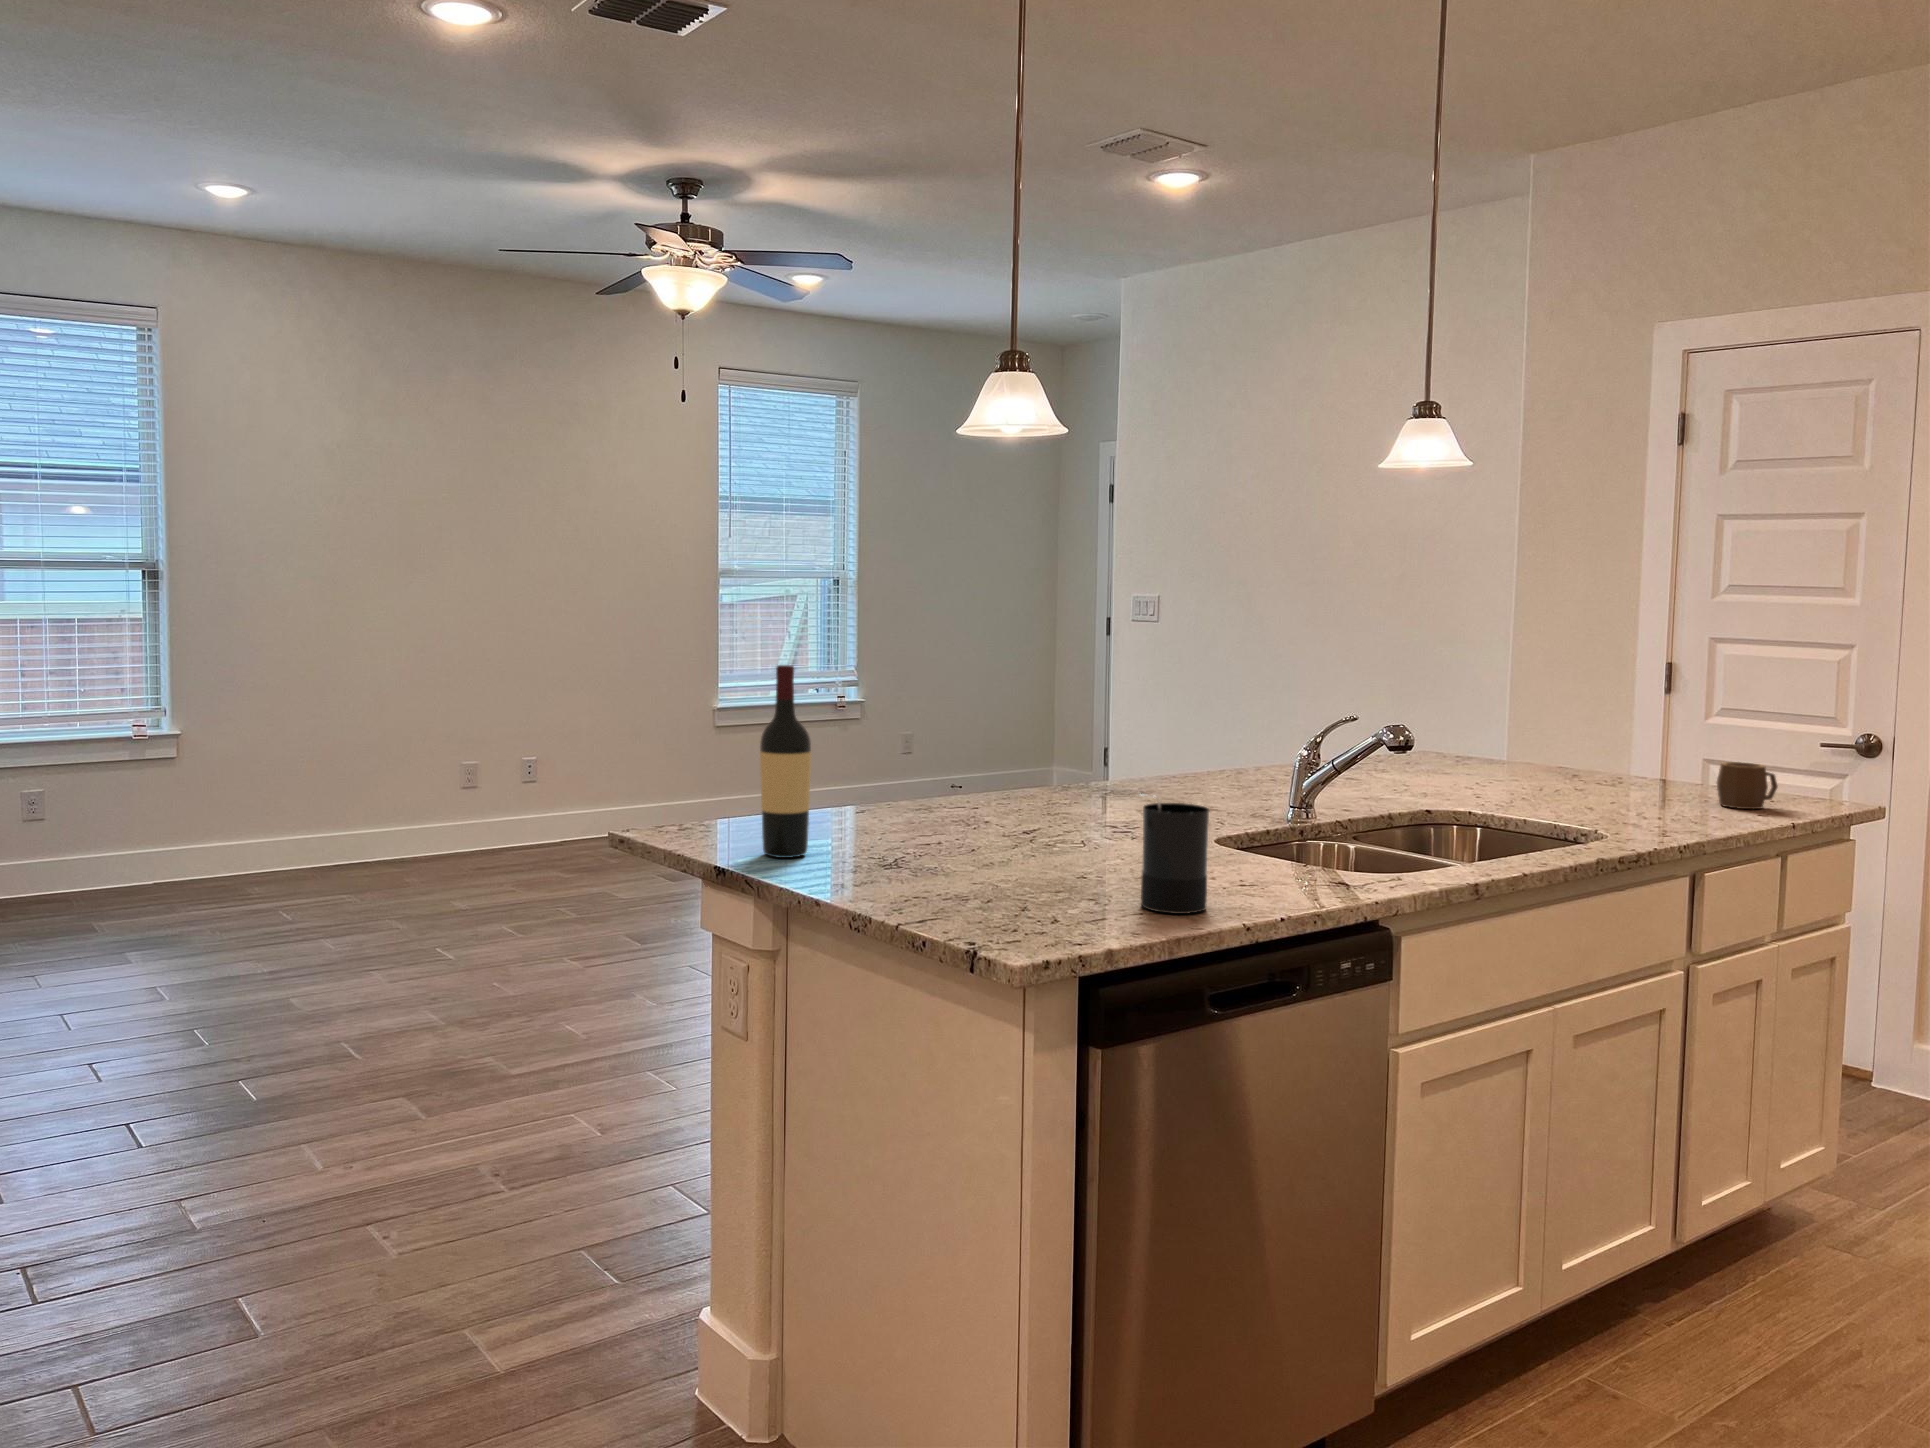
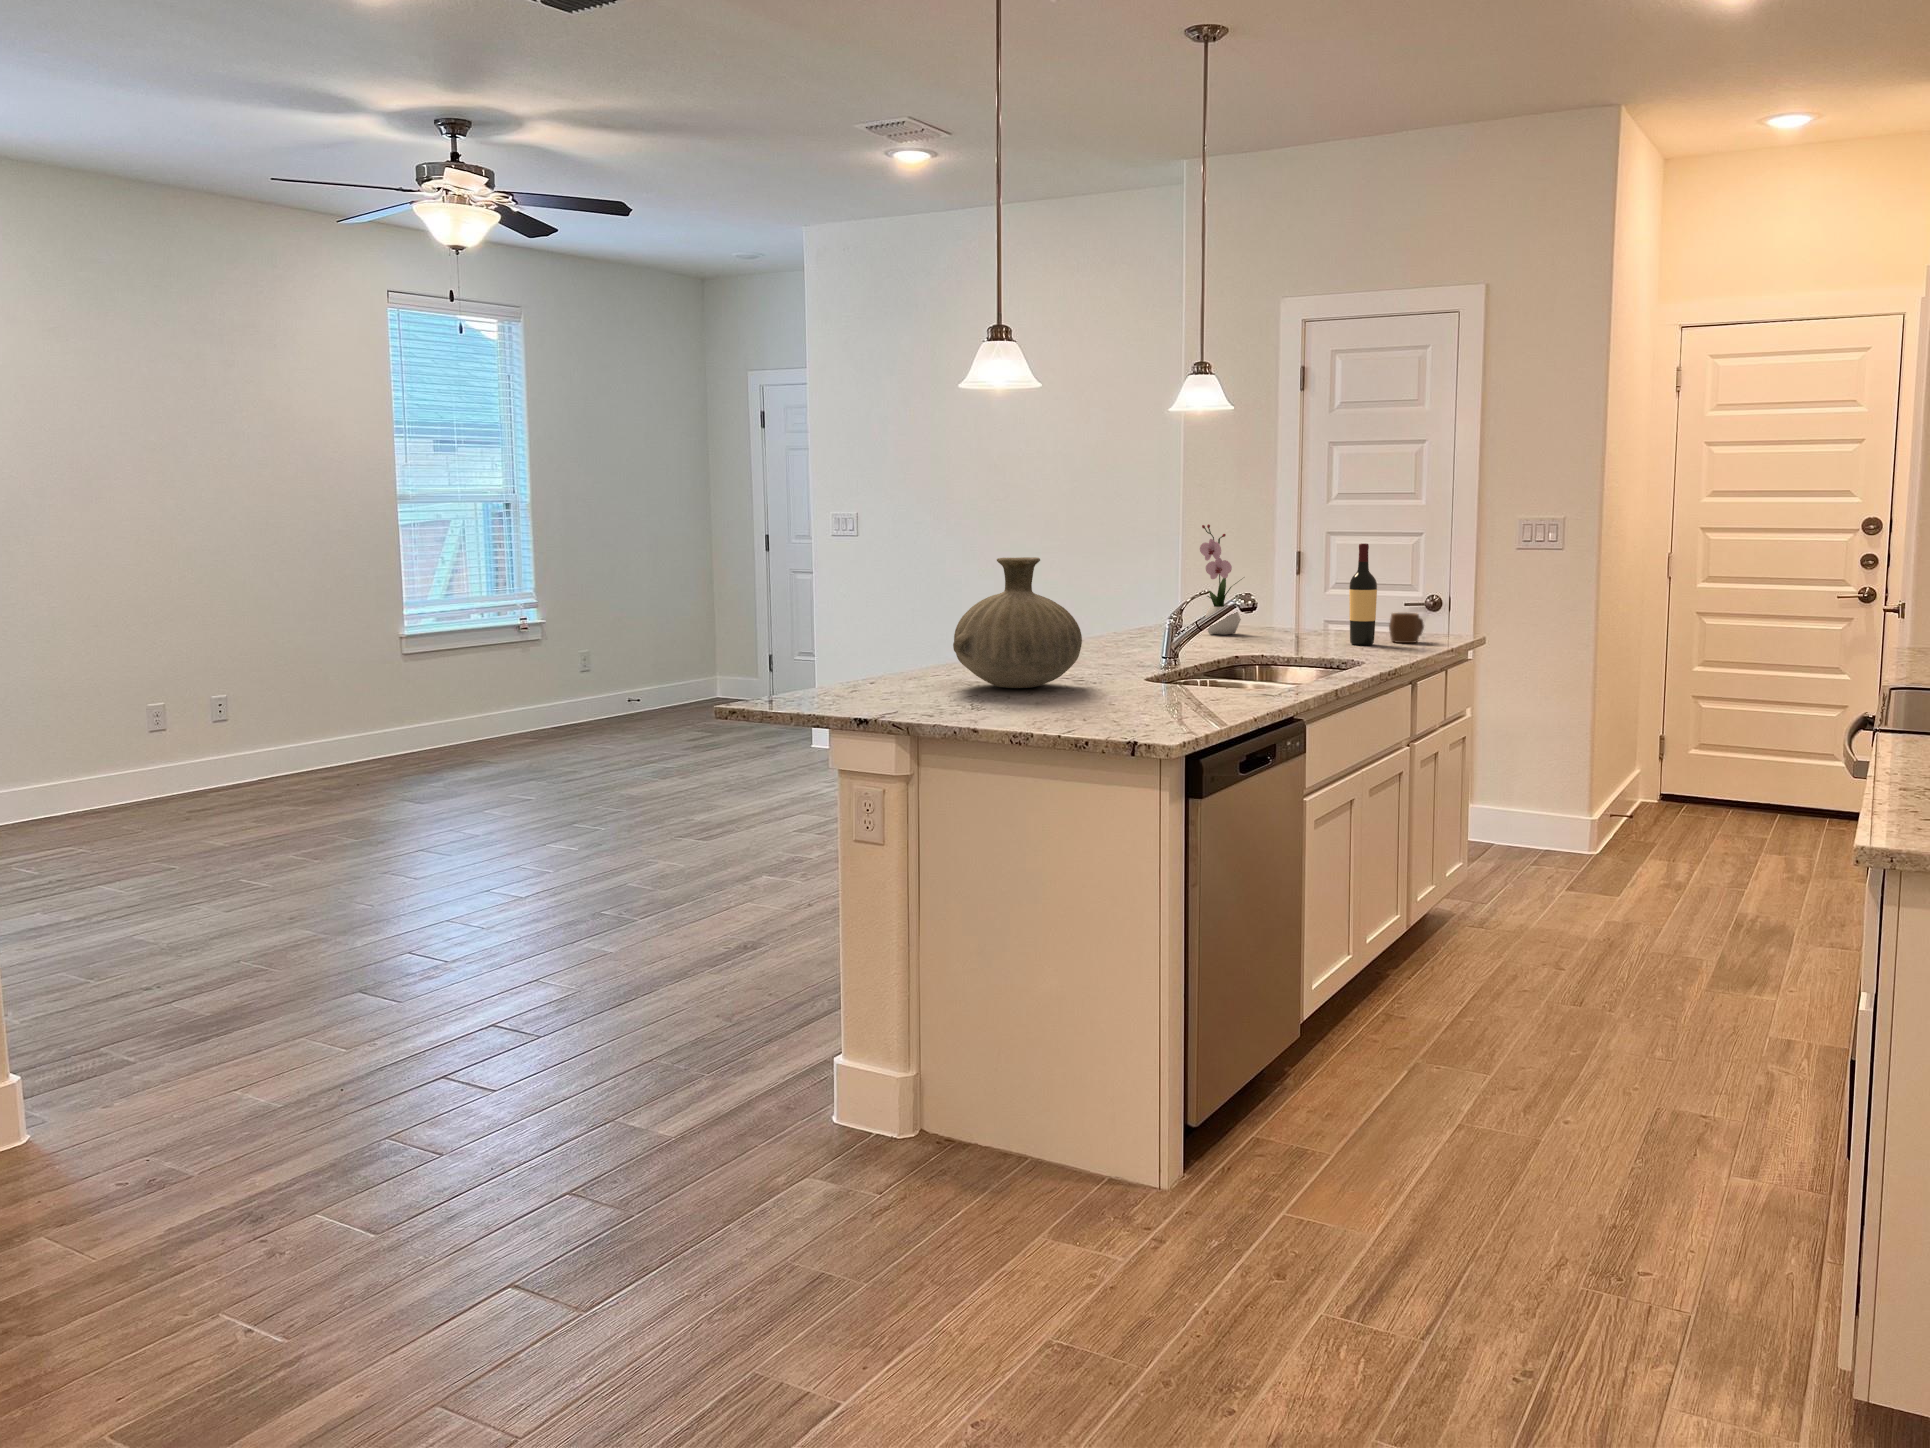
flower arrangement: none [1444,623,1515,774] -> present [1200,524,1242,635]
vase: none [924,659,1123,837] -> present [953,557,1082,688]
wine bottle: present [760,665,811,858] -> present [1349,544,1377,645]
candle: present [1141,797,1209,914] -> none [1170,640,1219,716]

